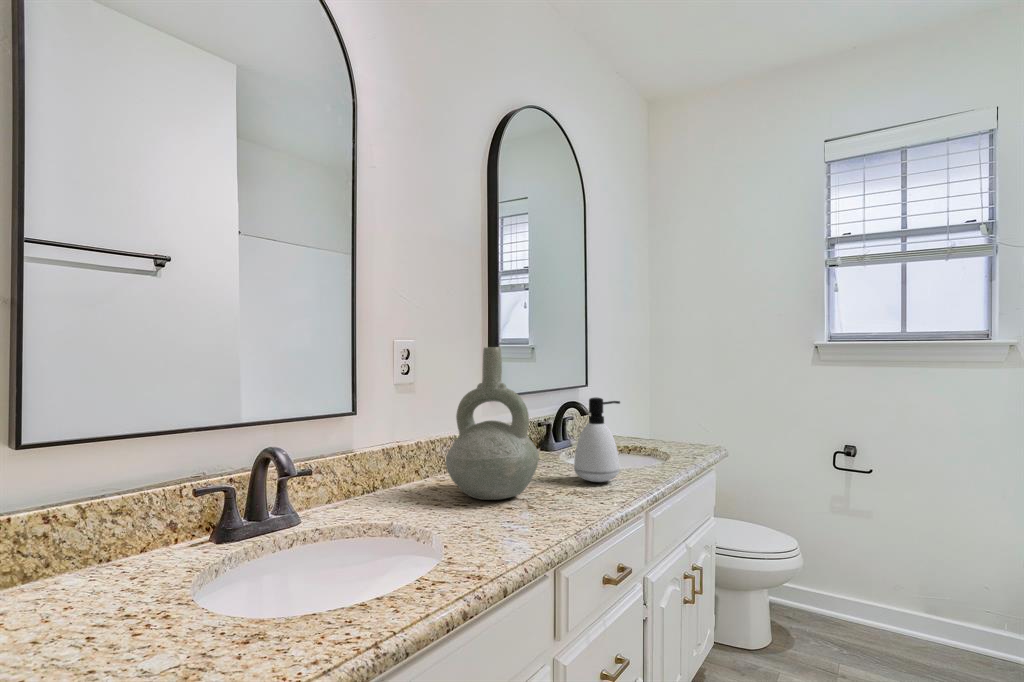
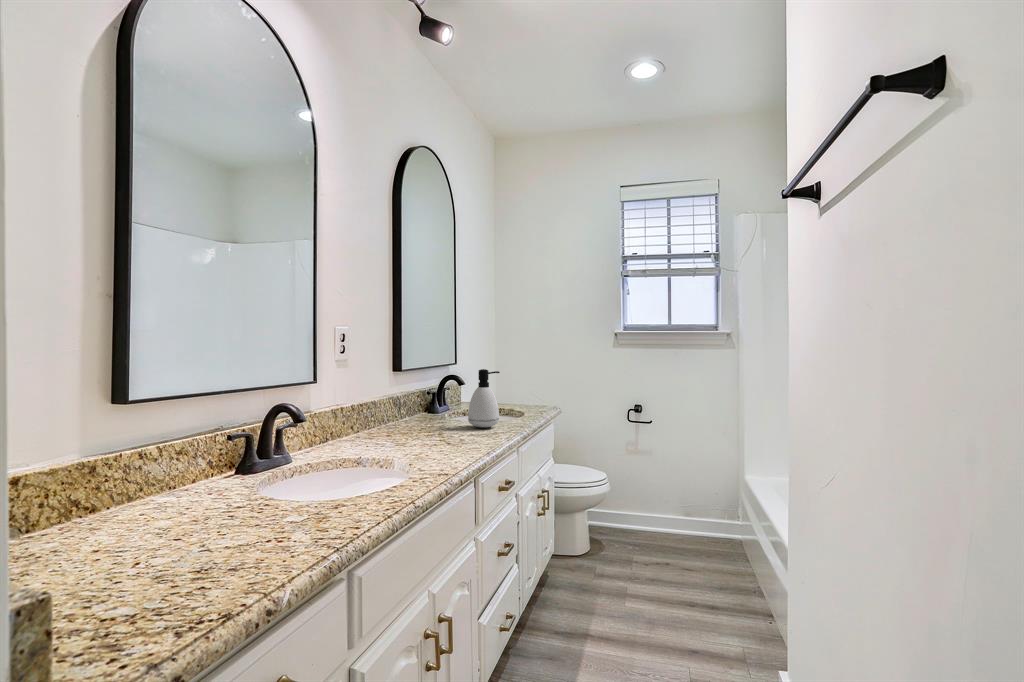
decorative vase: present [446,347,539,500] -> none [384,334,451,441]

